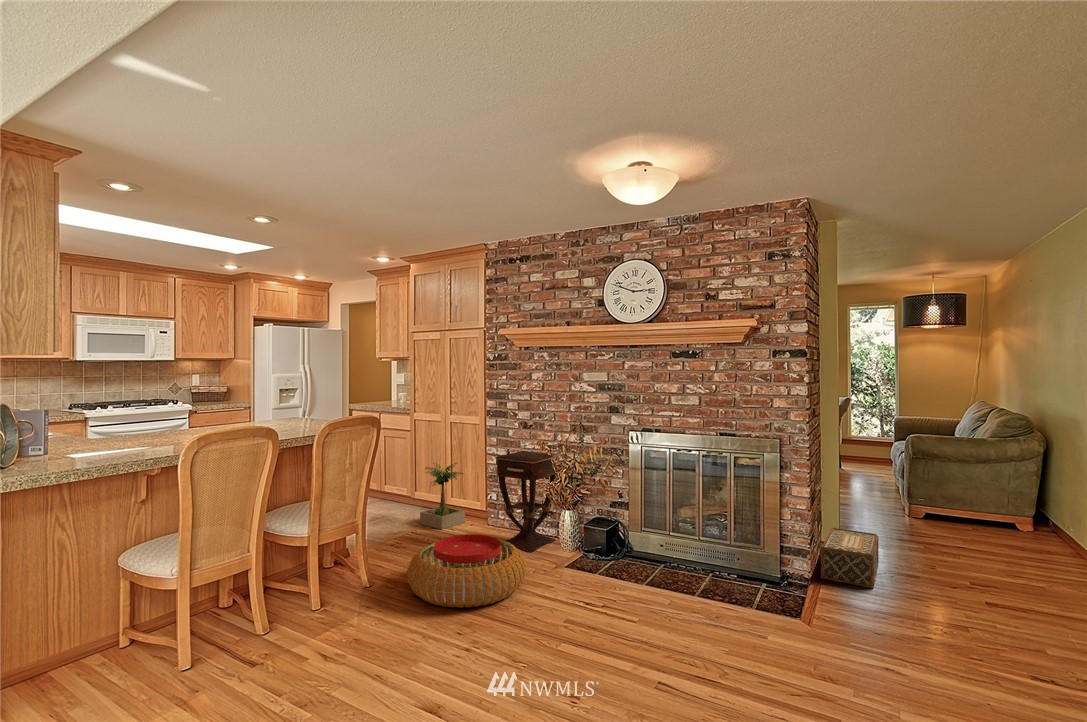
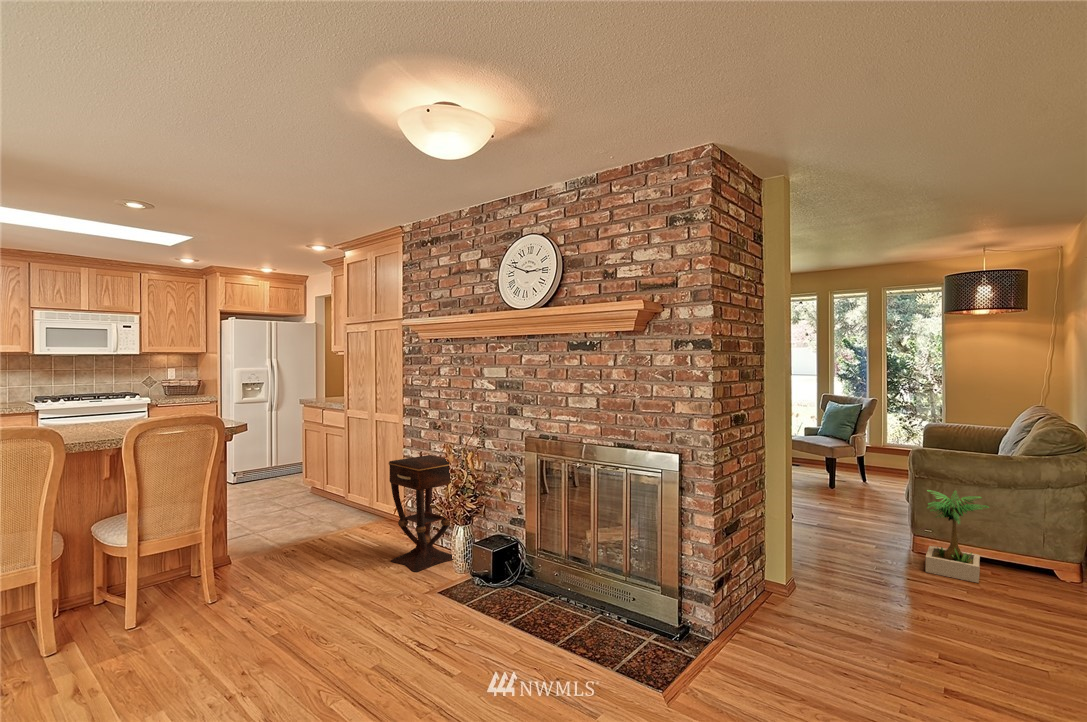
potted plant: present [420,463,465,529] -> present [925,490,989,583]
woven basket: present [821,528,879,588] -> none [737,565,829,654]
pouf: present [408,534,526,608] -> none [226,551,375,642]

